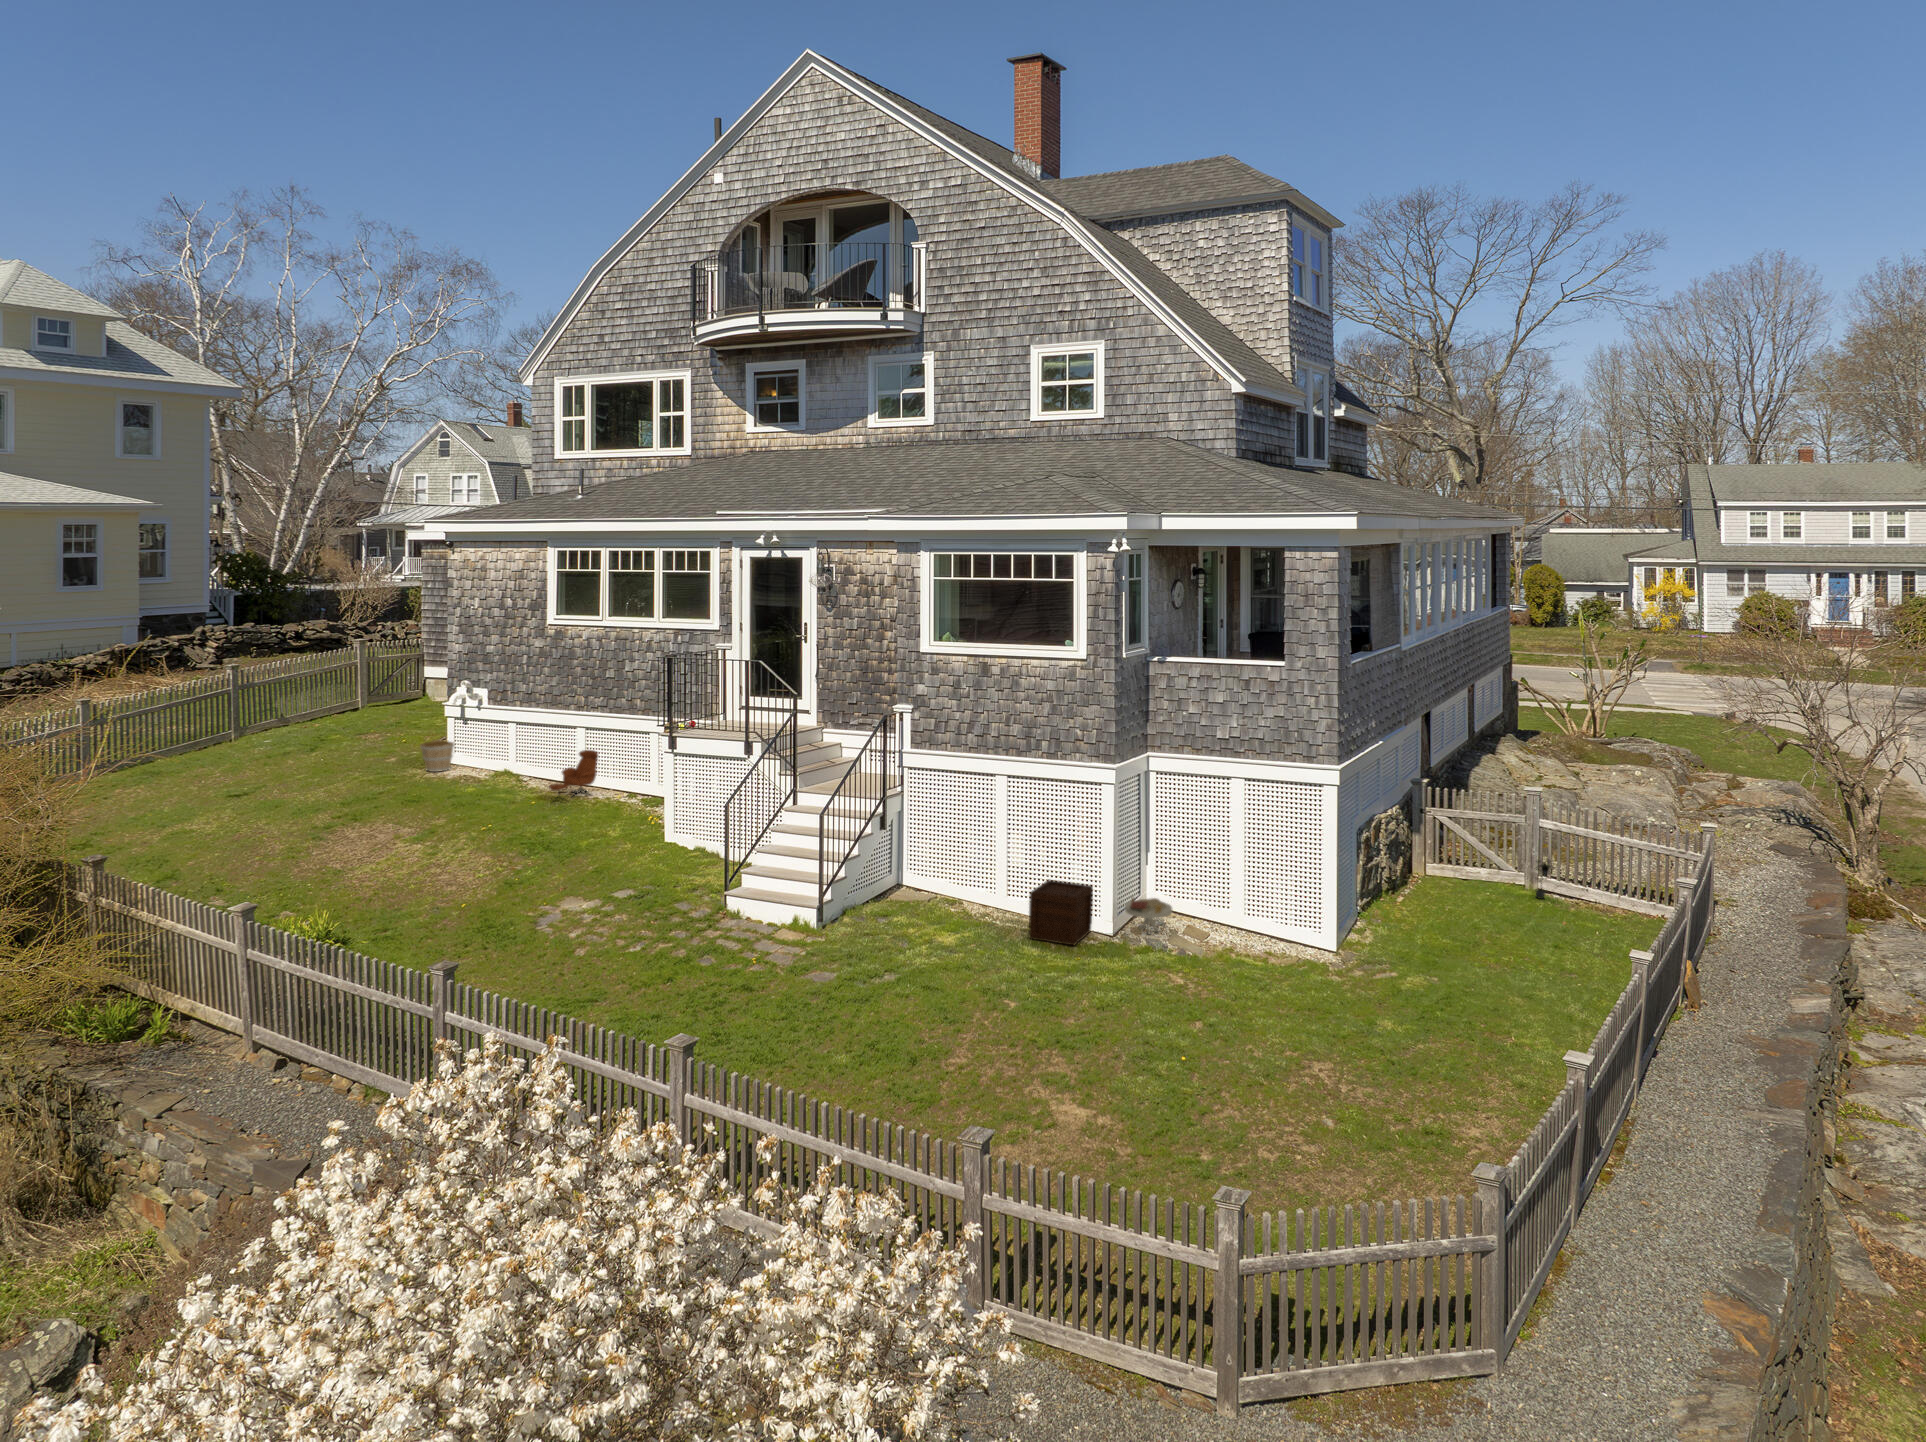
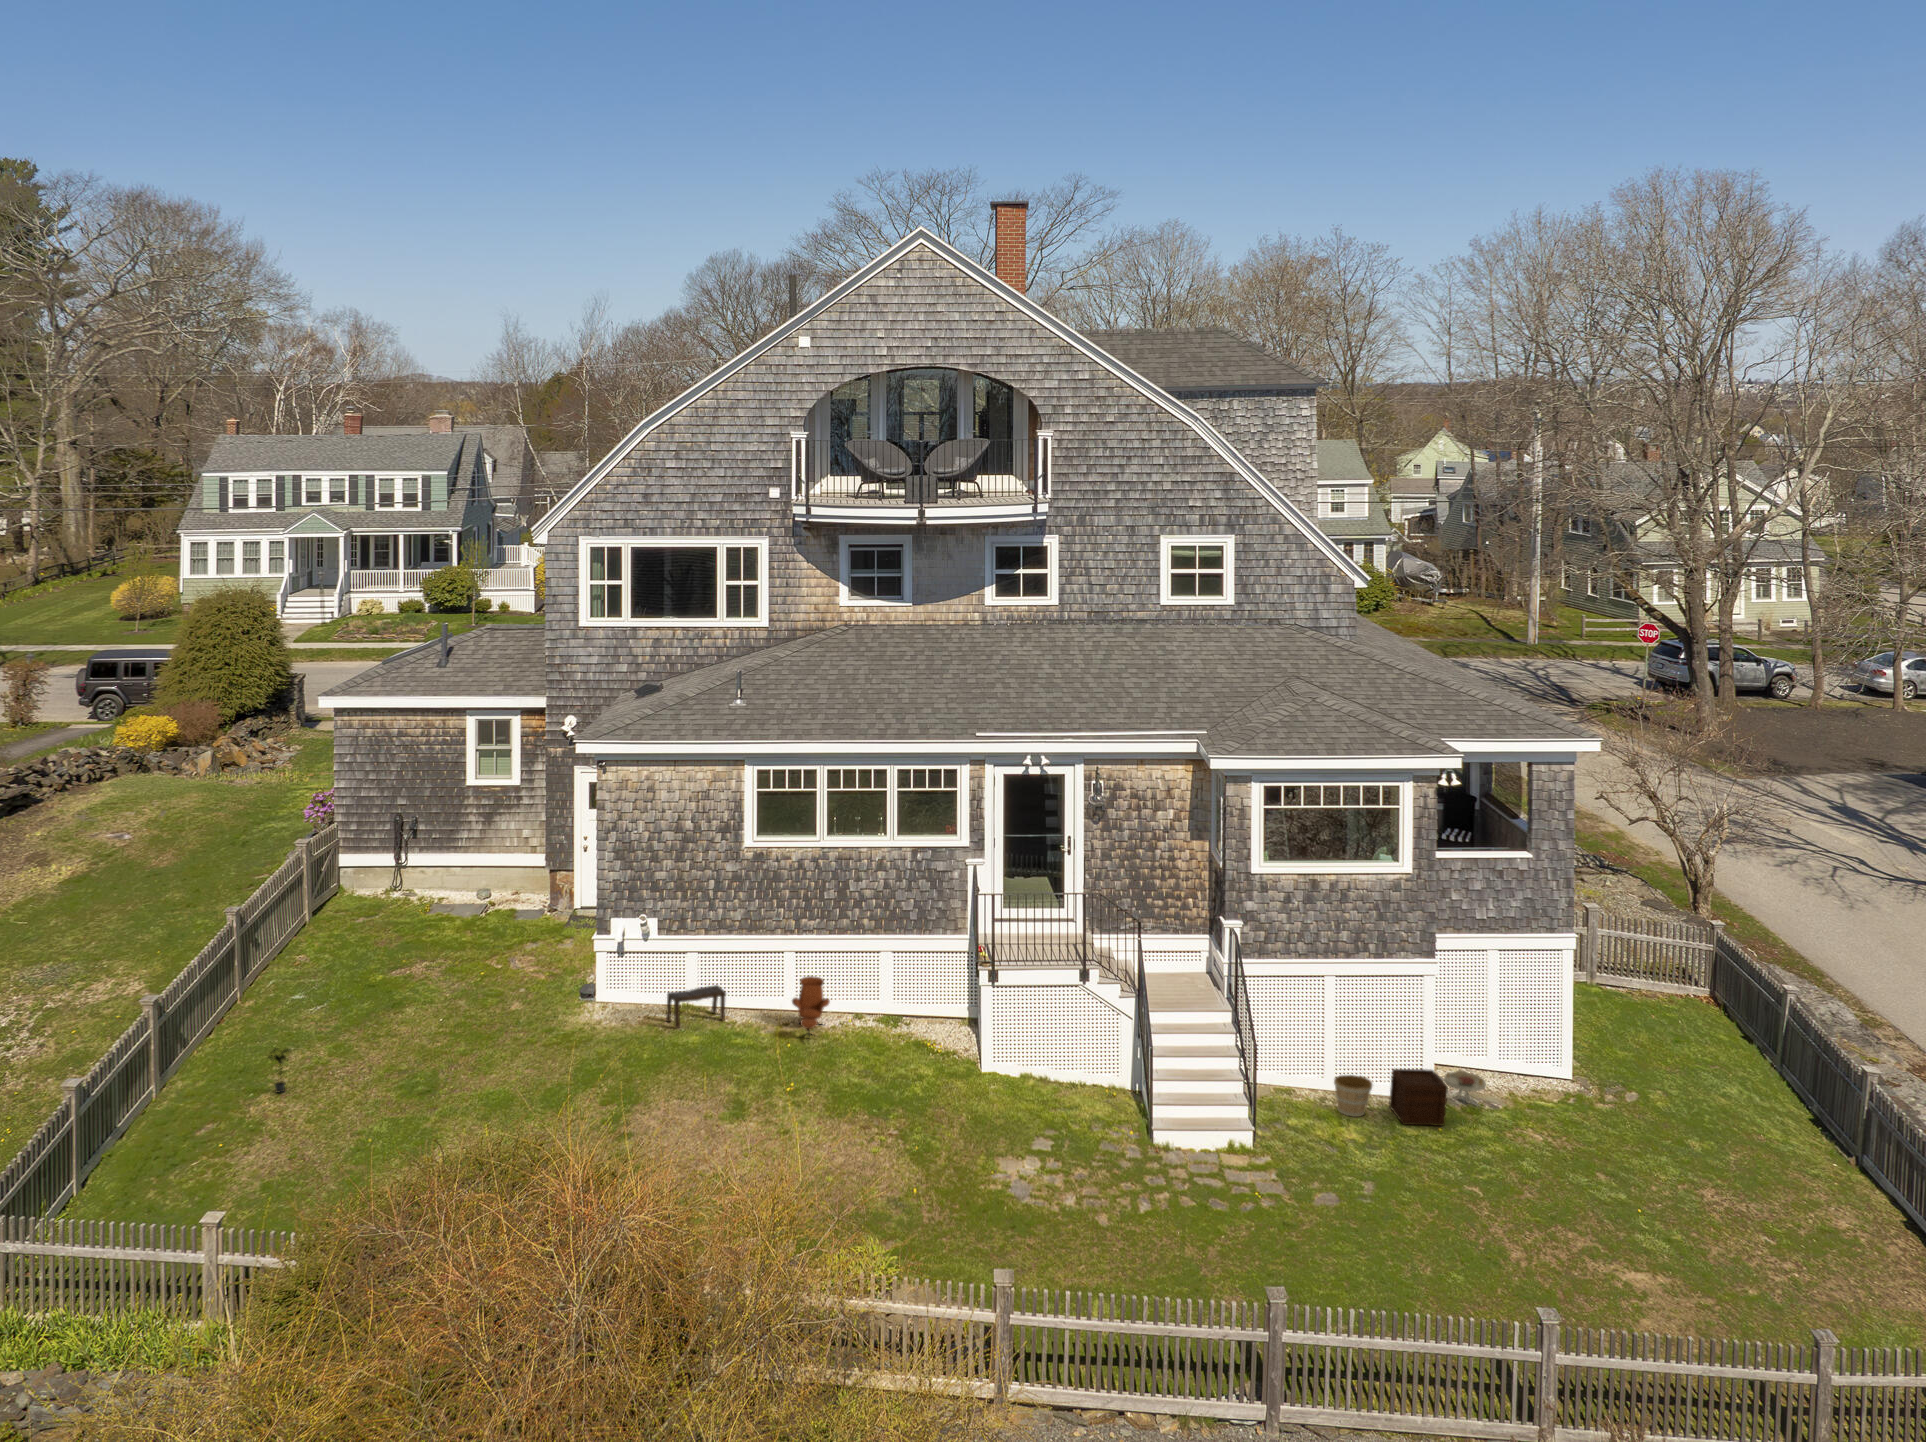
wooden bucket: present [420,740,454,772] -> present [1334,1075,1372,1117]
bench: none [466,752,524,784] -> present [666,985,726,1028]
potted plant: present [1536,860,1553,899] -> present [268,1048,290,1093]

